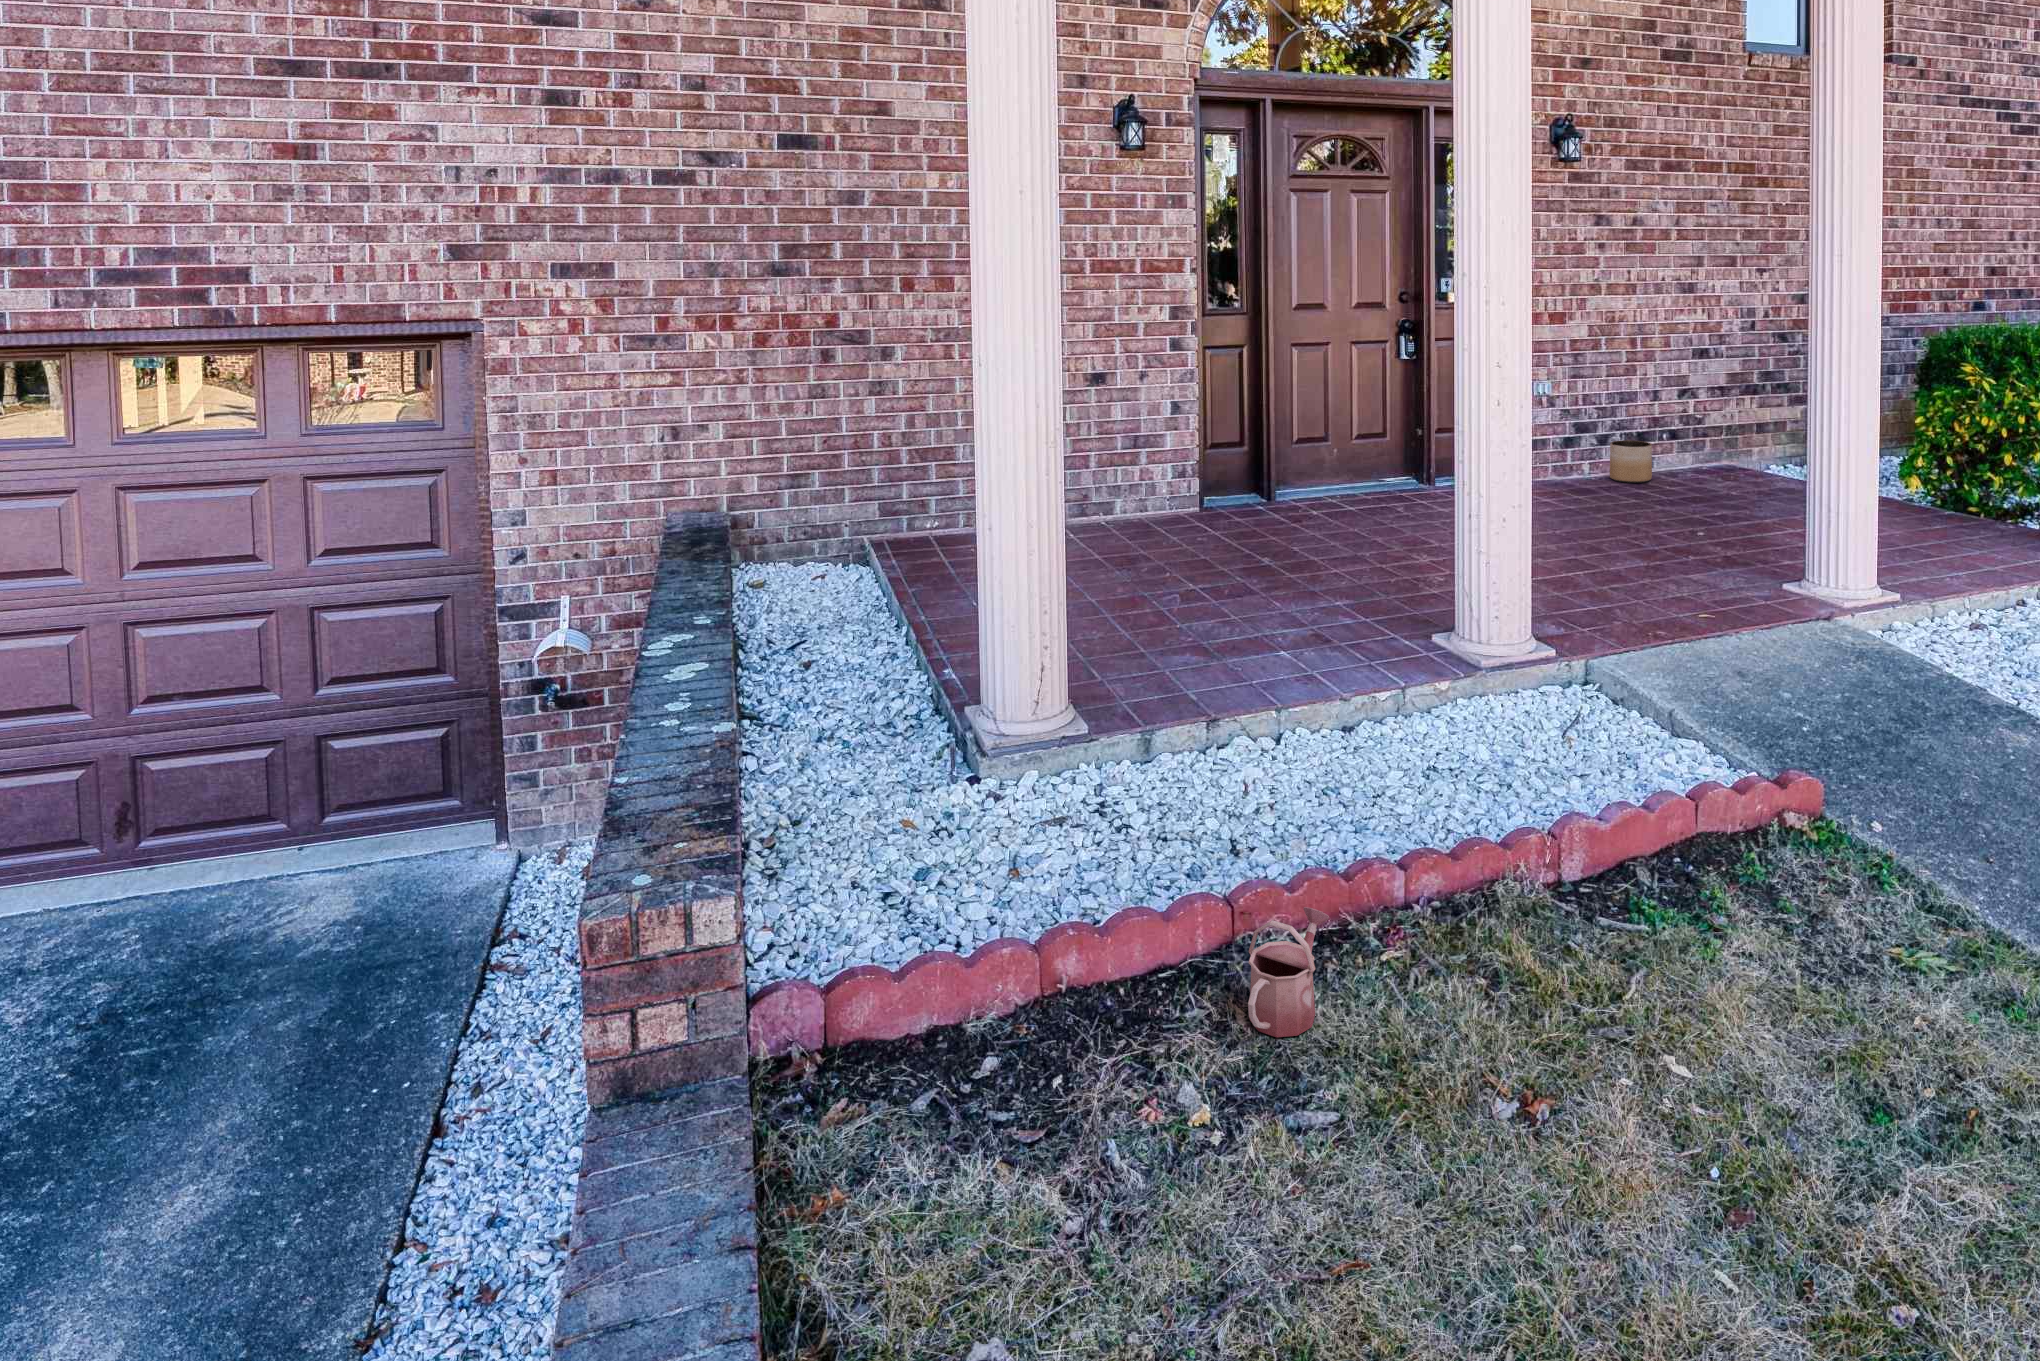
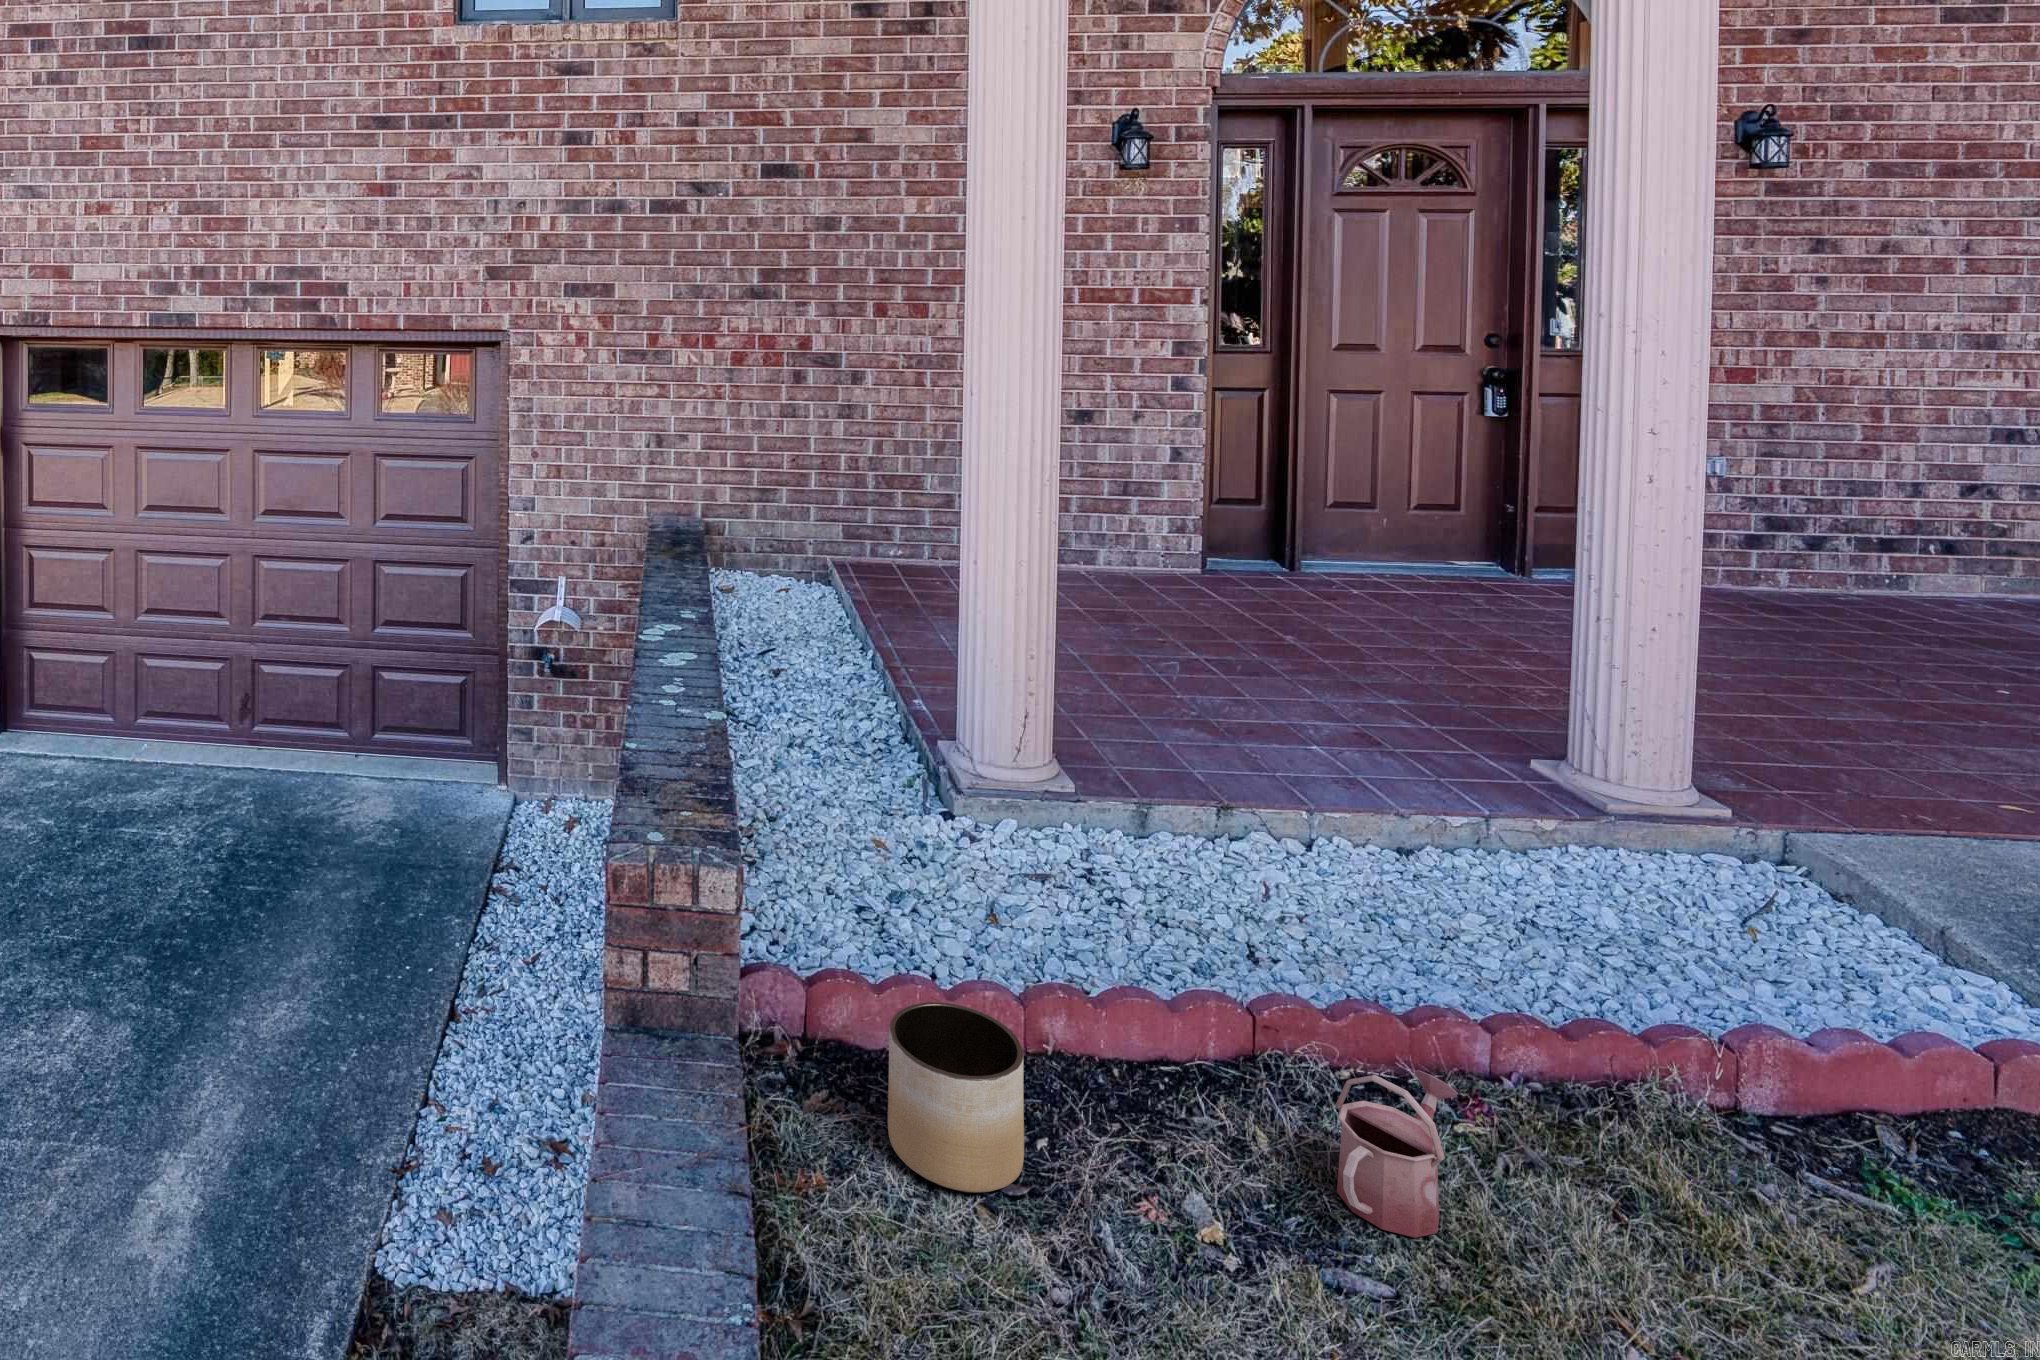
planter: present [1610,440,1652,483] -> present [888,1002,1024,1193]

